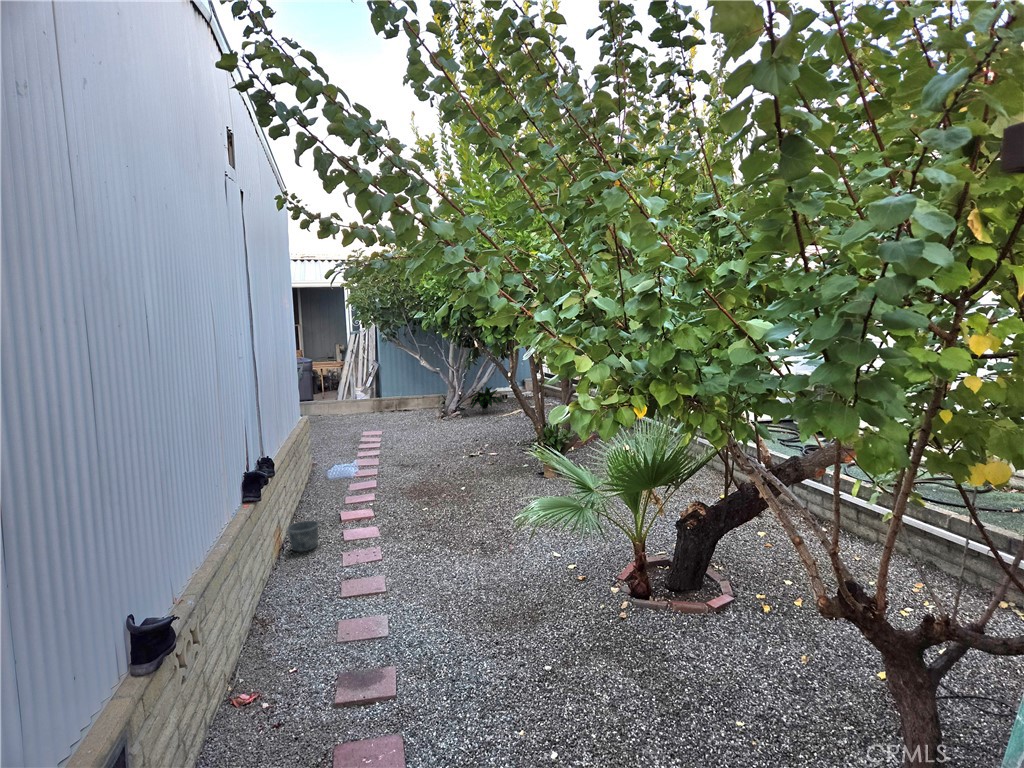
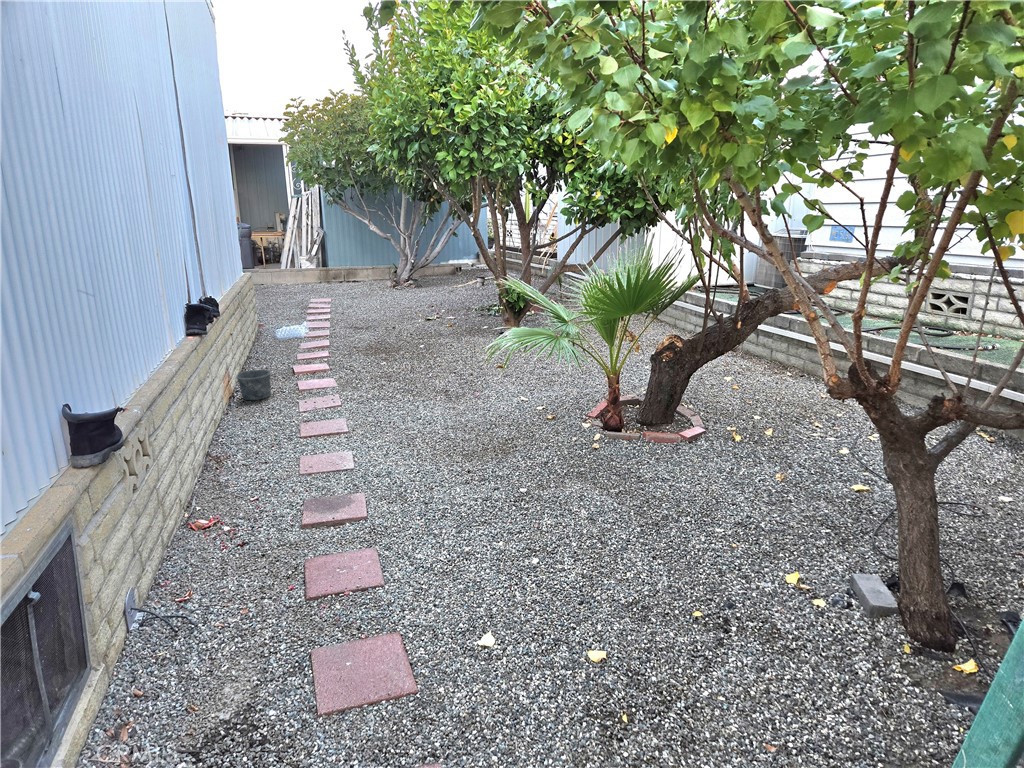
potted plant: present [470,387,501,414] -> none [424,254,459,284]

